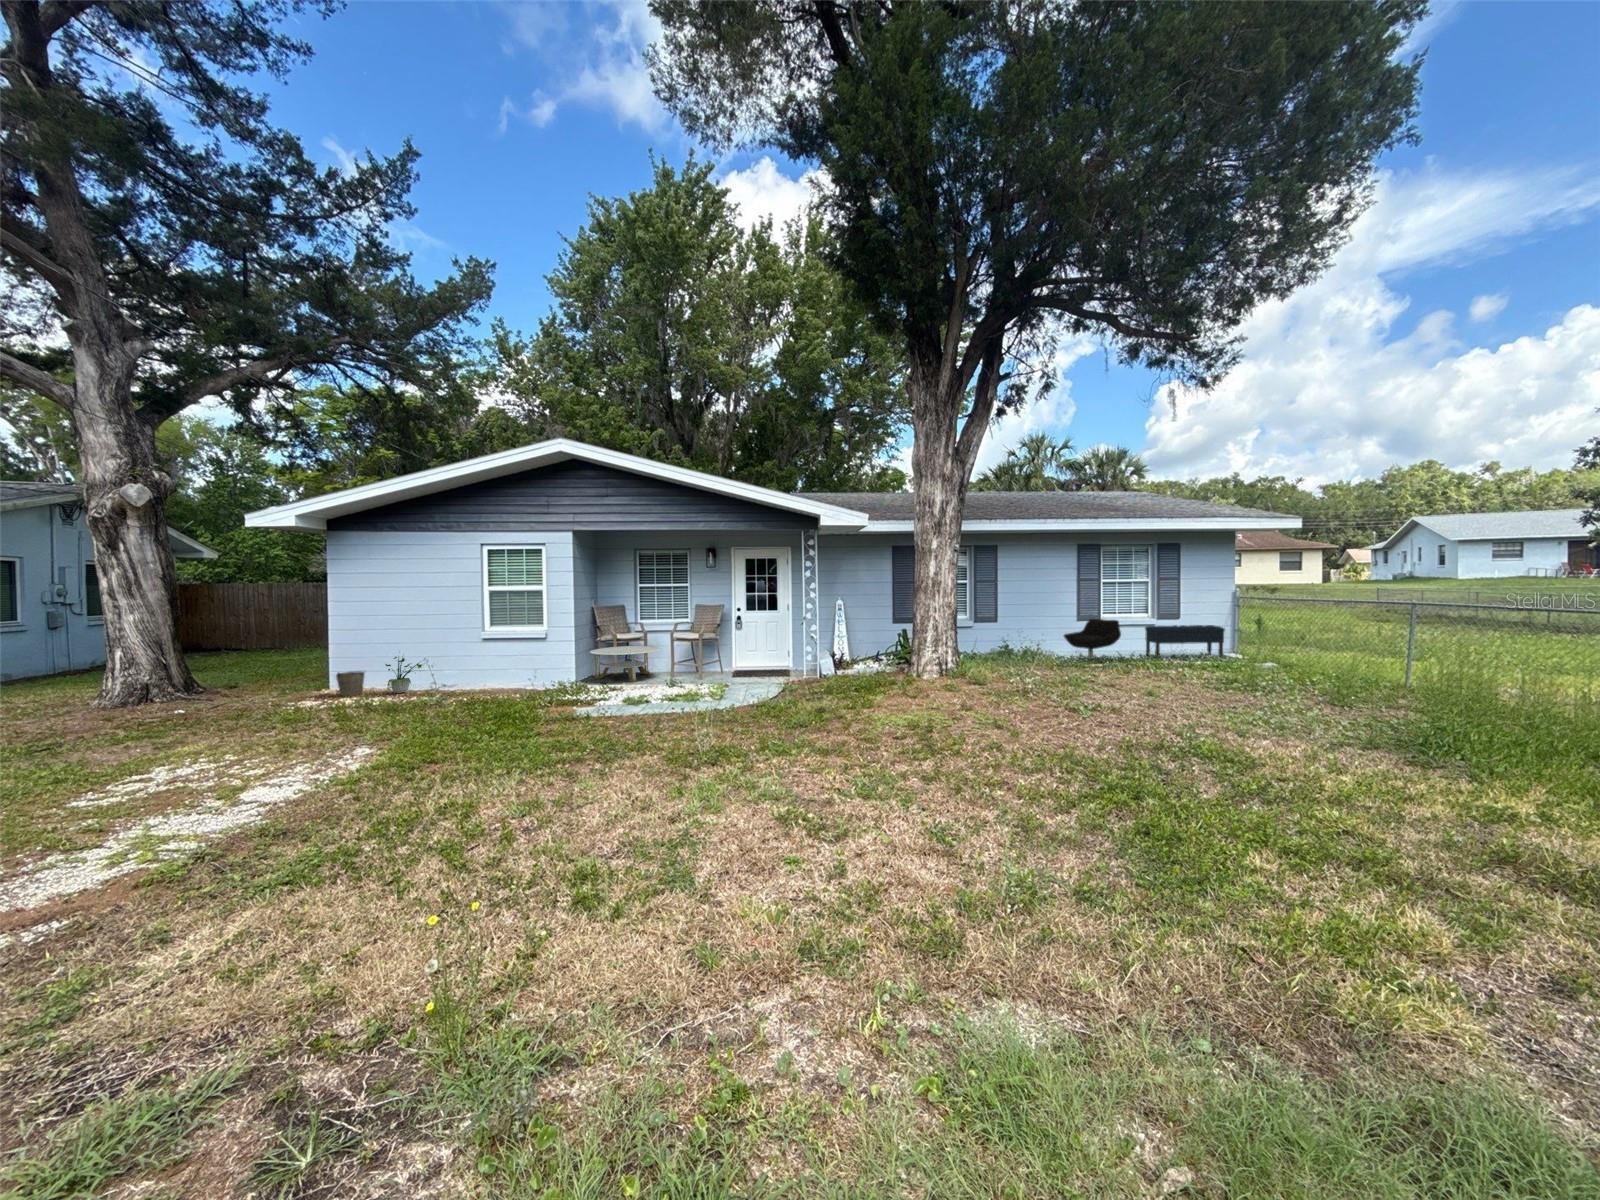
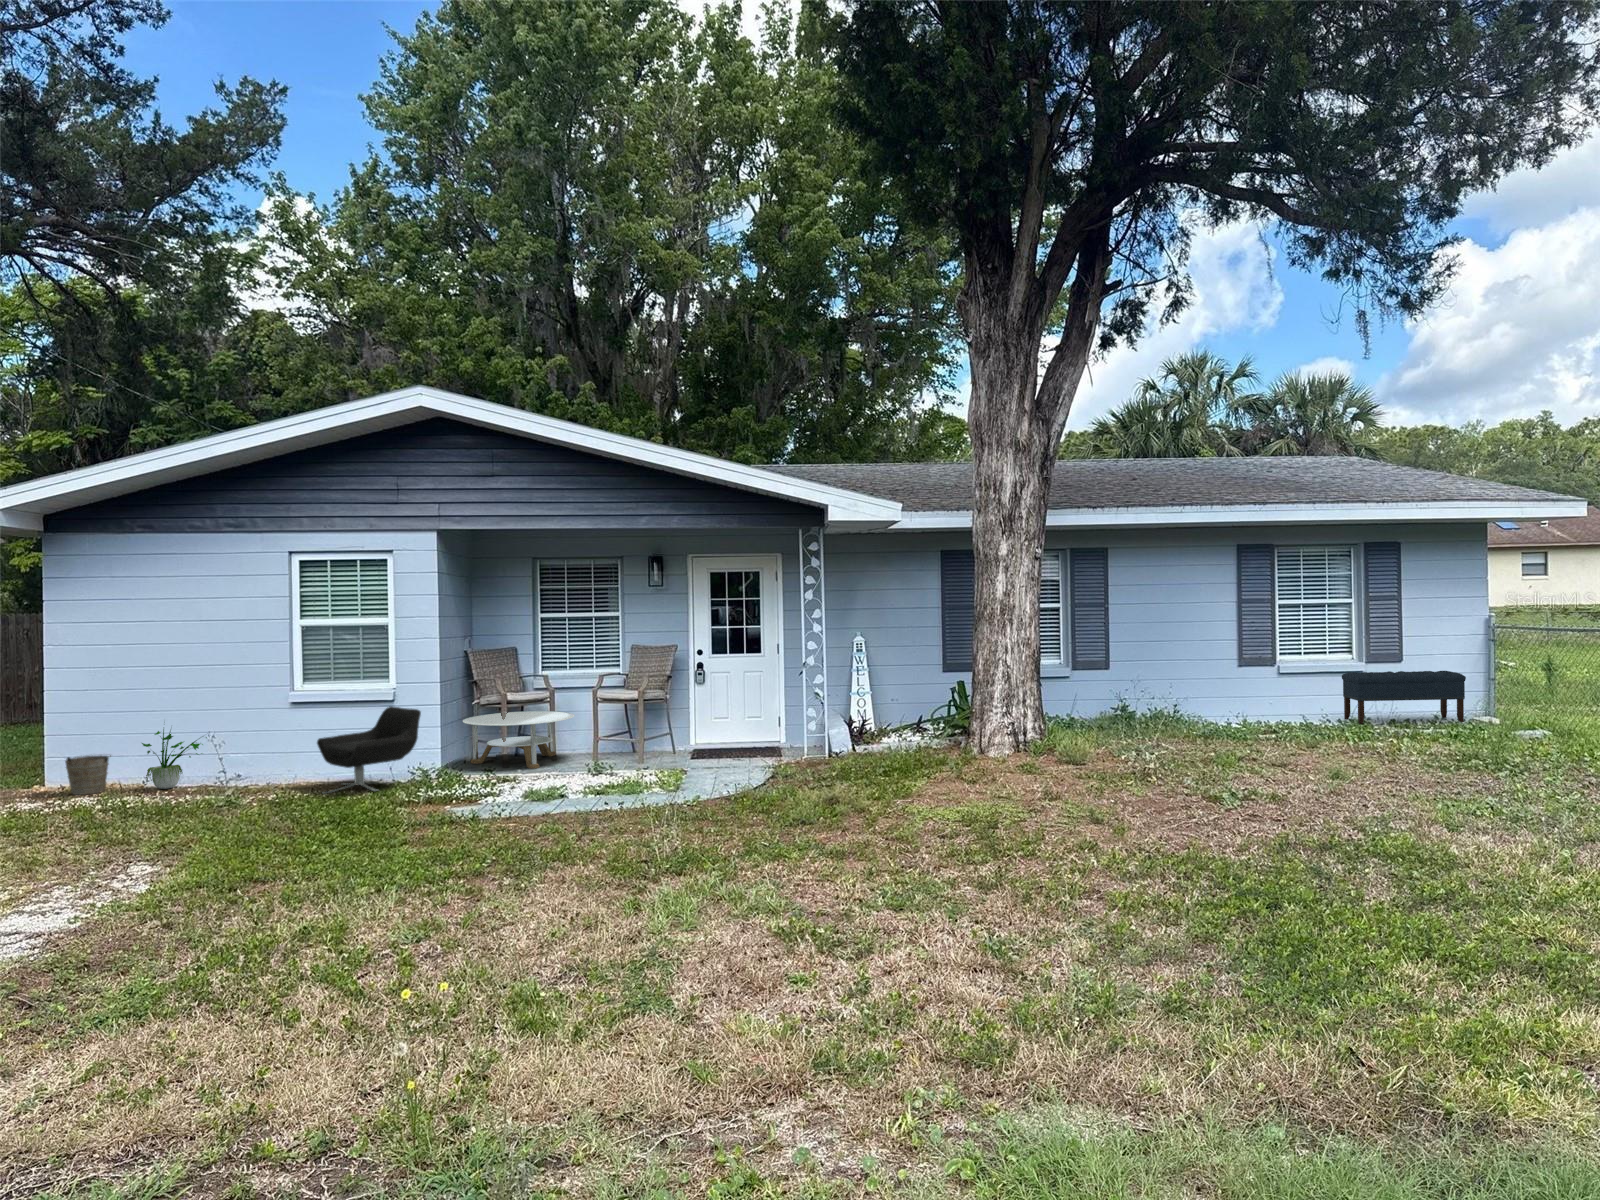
lounge chair: present [1064,619,1121,661] -> present [317,706,421,794]

